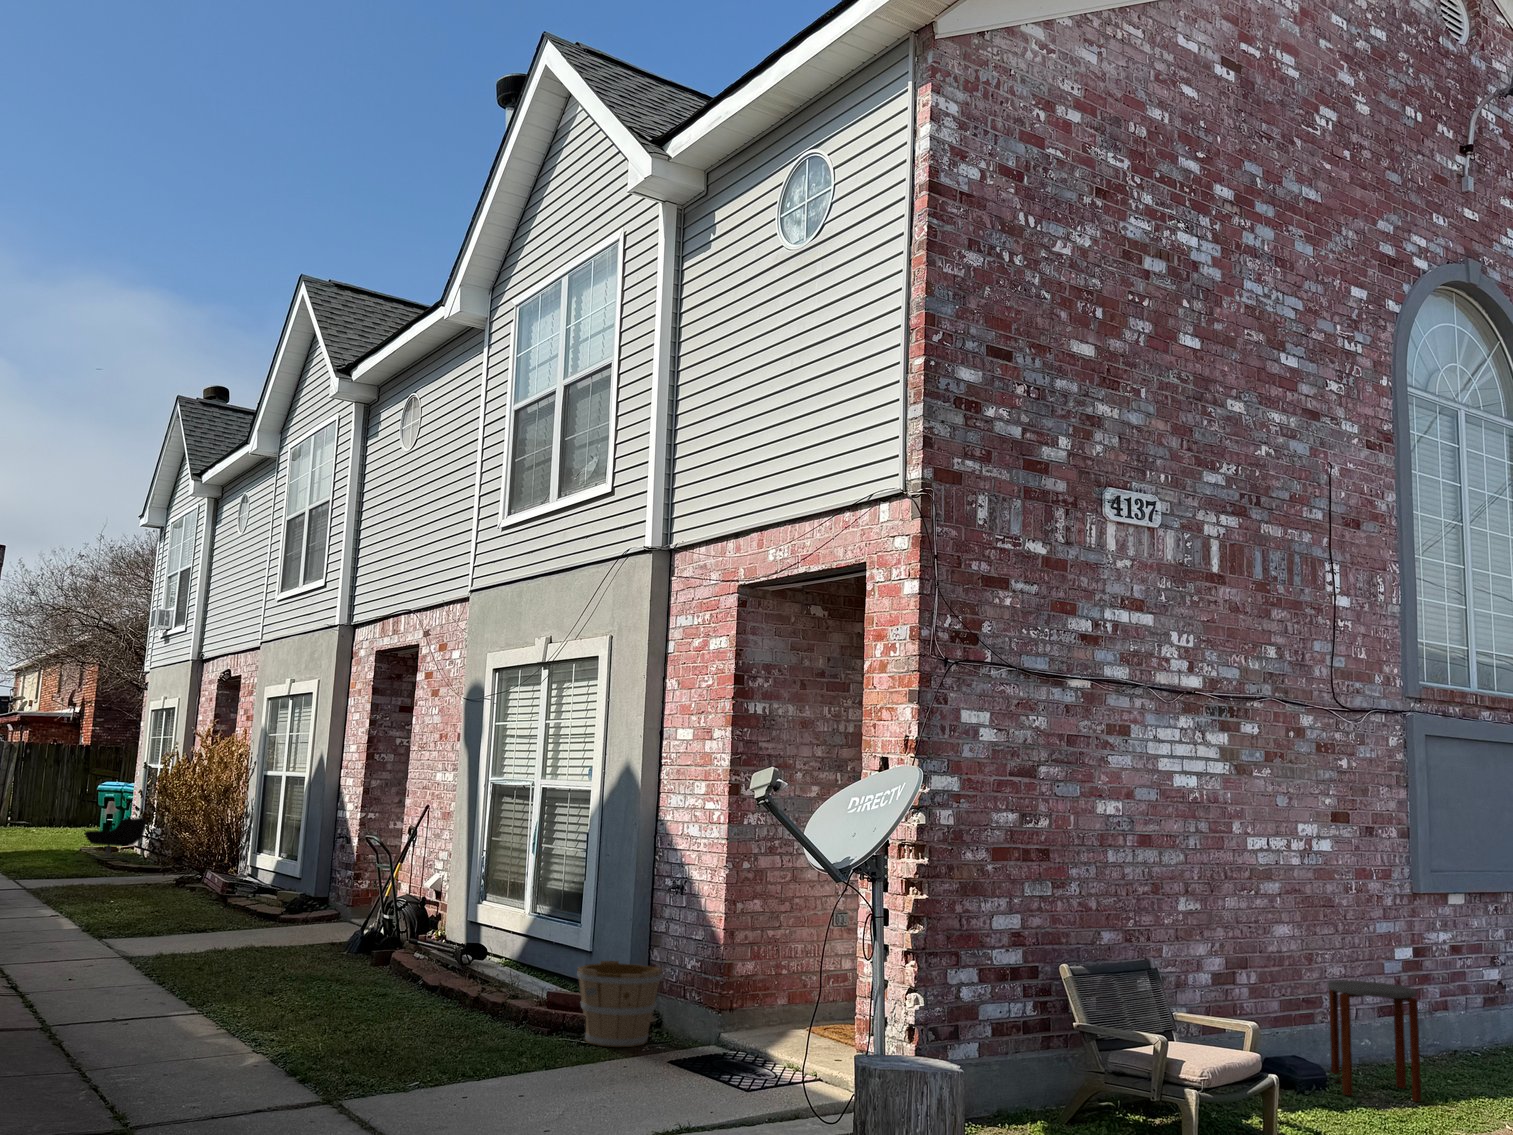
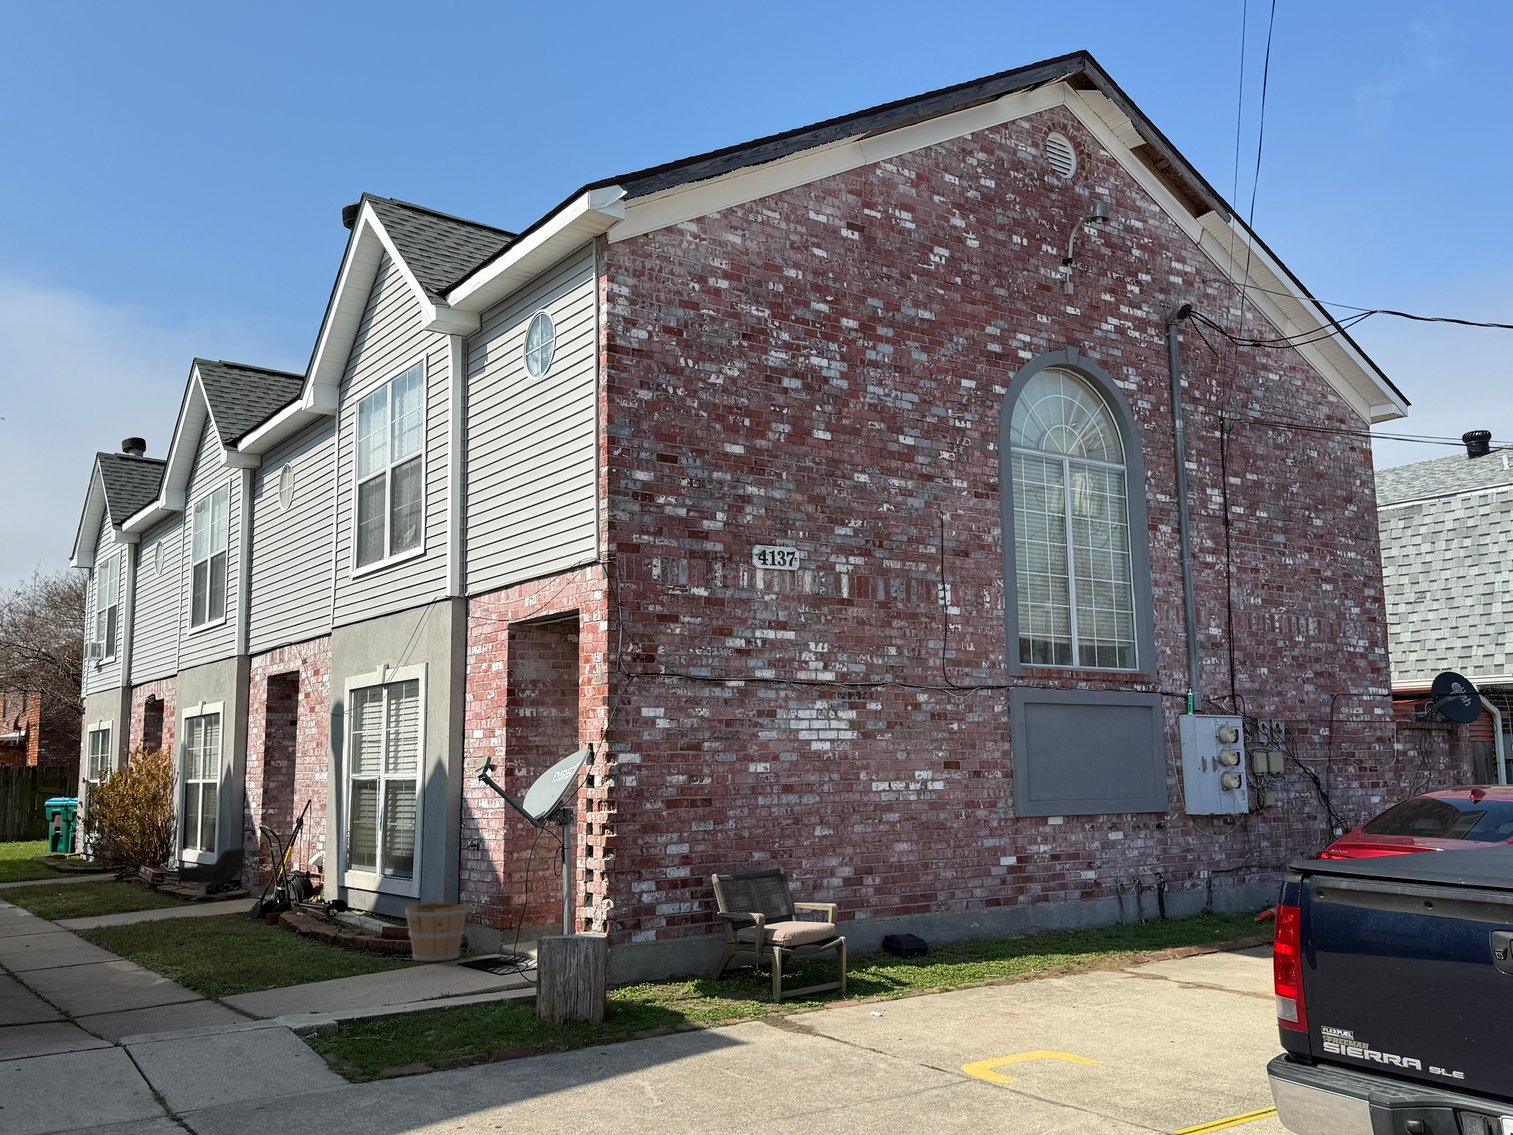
lounge chair: present [85,818,147,856] -> present [176,848,246,899]
side table: present [1327,980,1421,1102] -> none [934,881,992,959]

